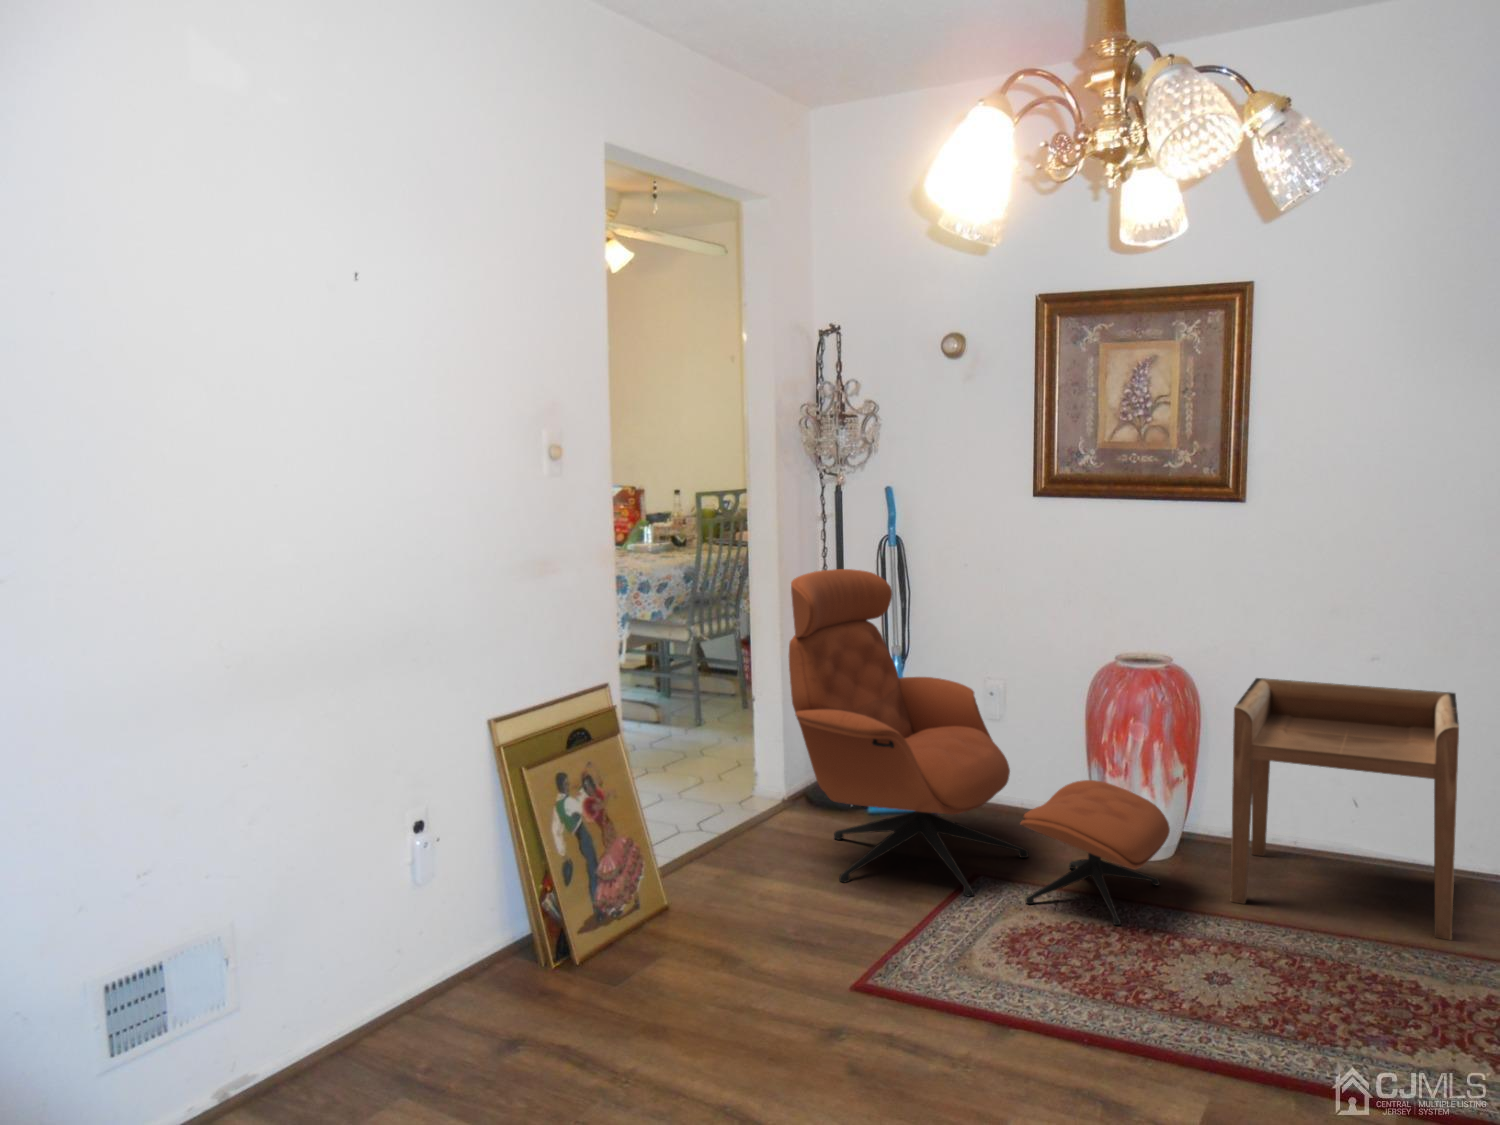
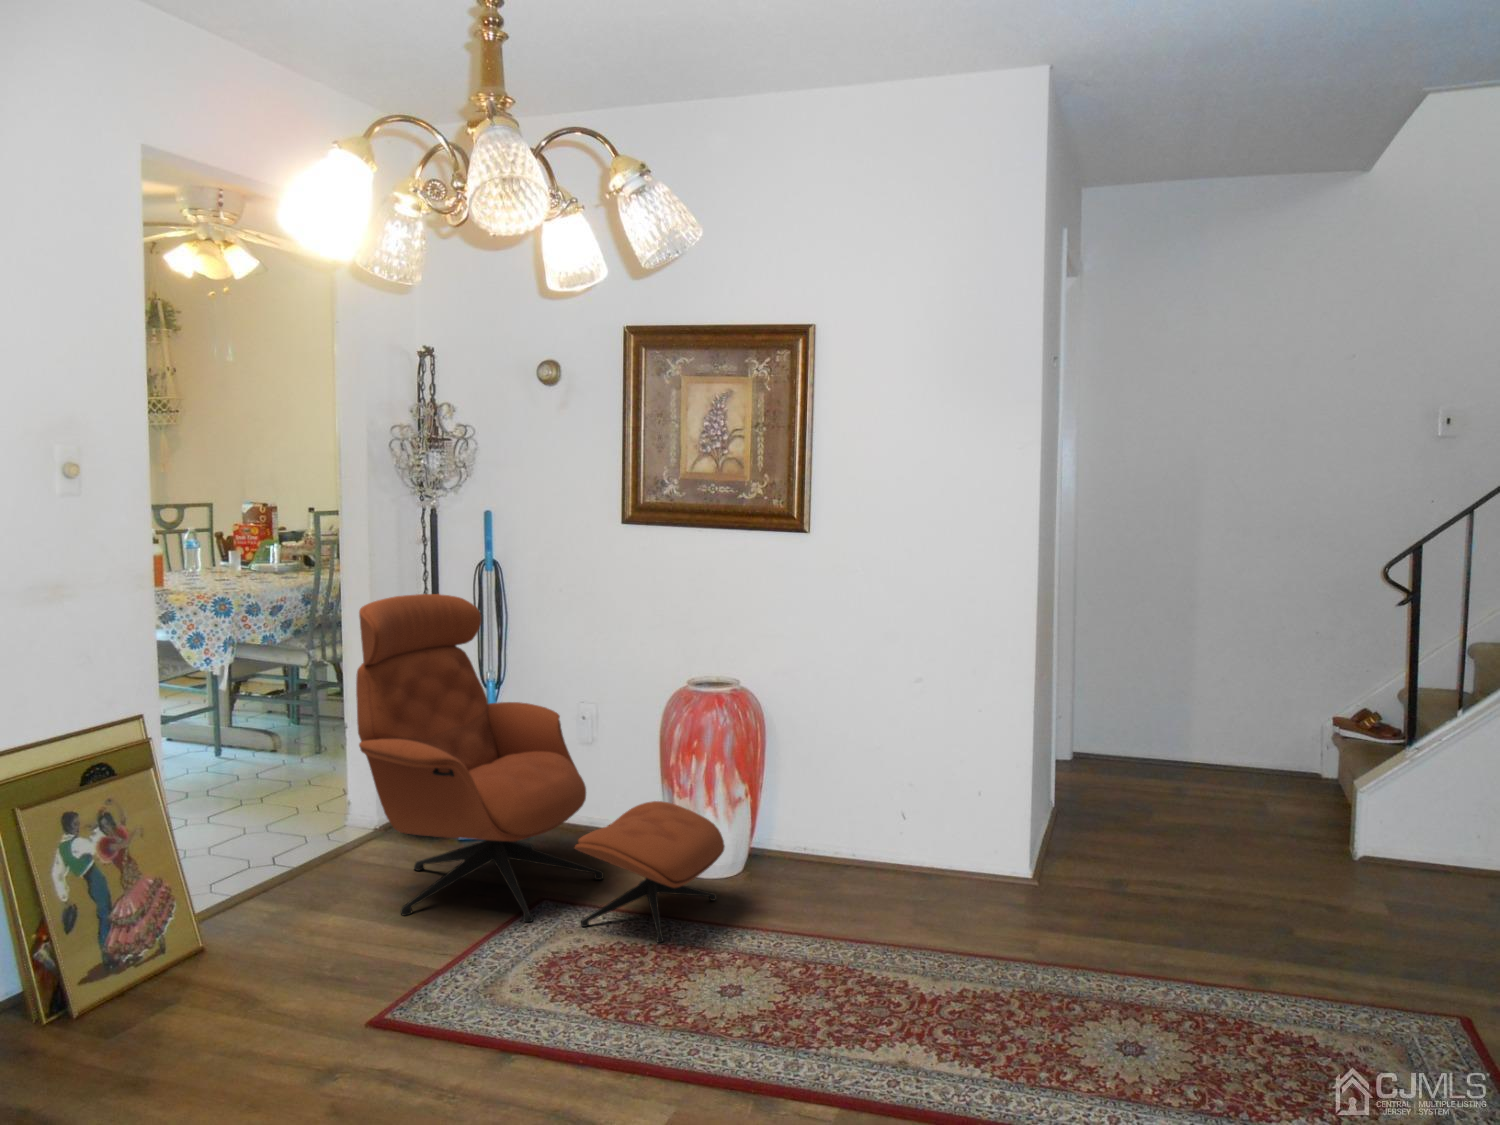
side table: present [1231,678,1459,940] -> none [775,699,978,937]

